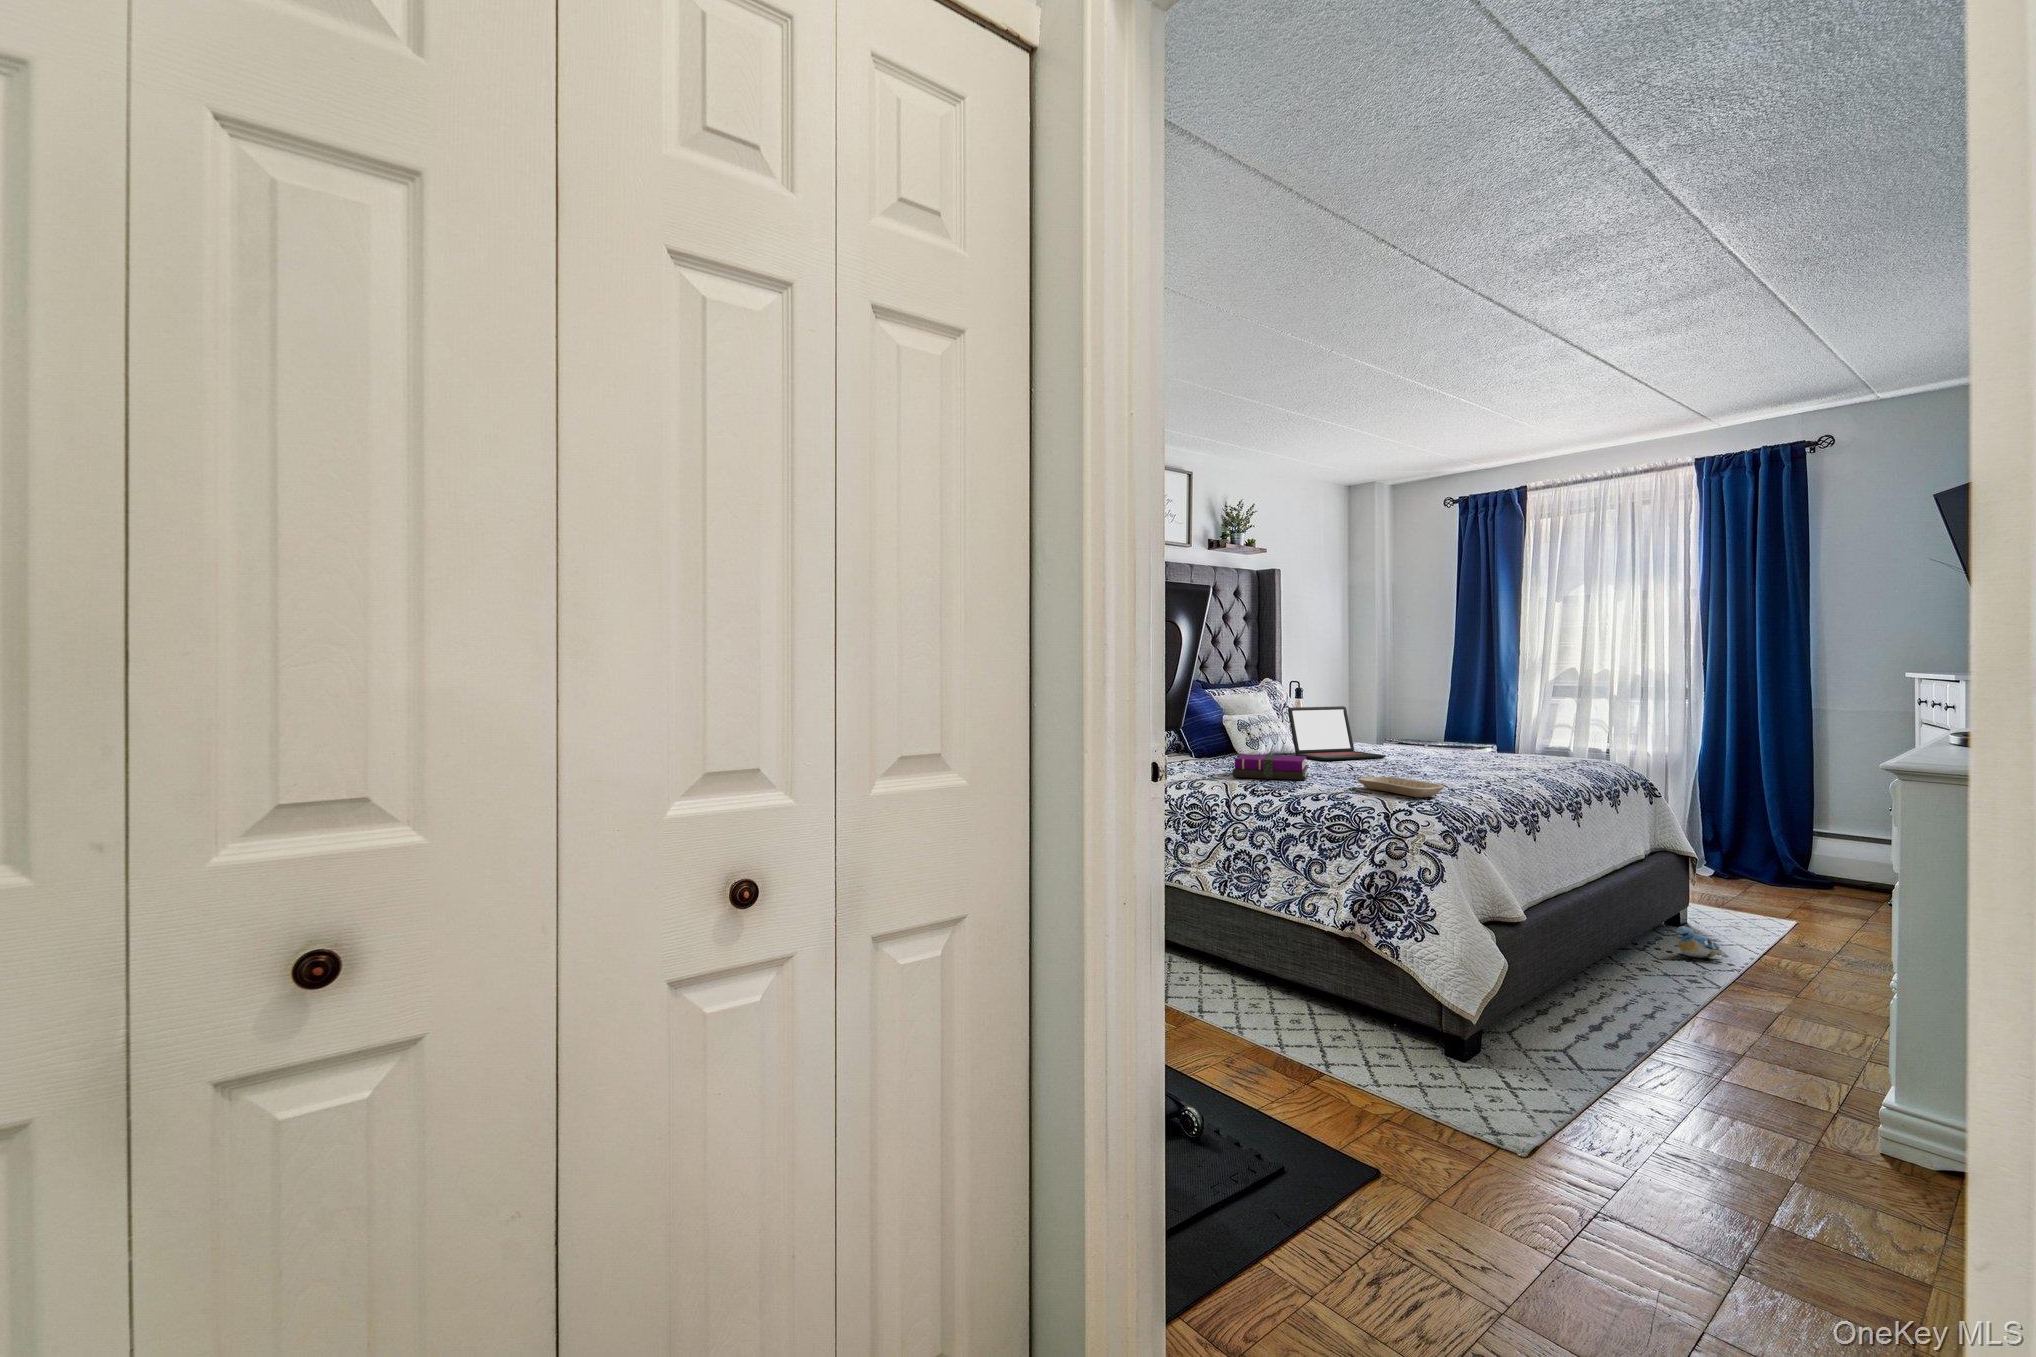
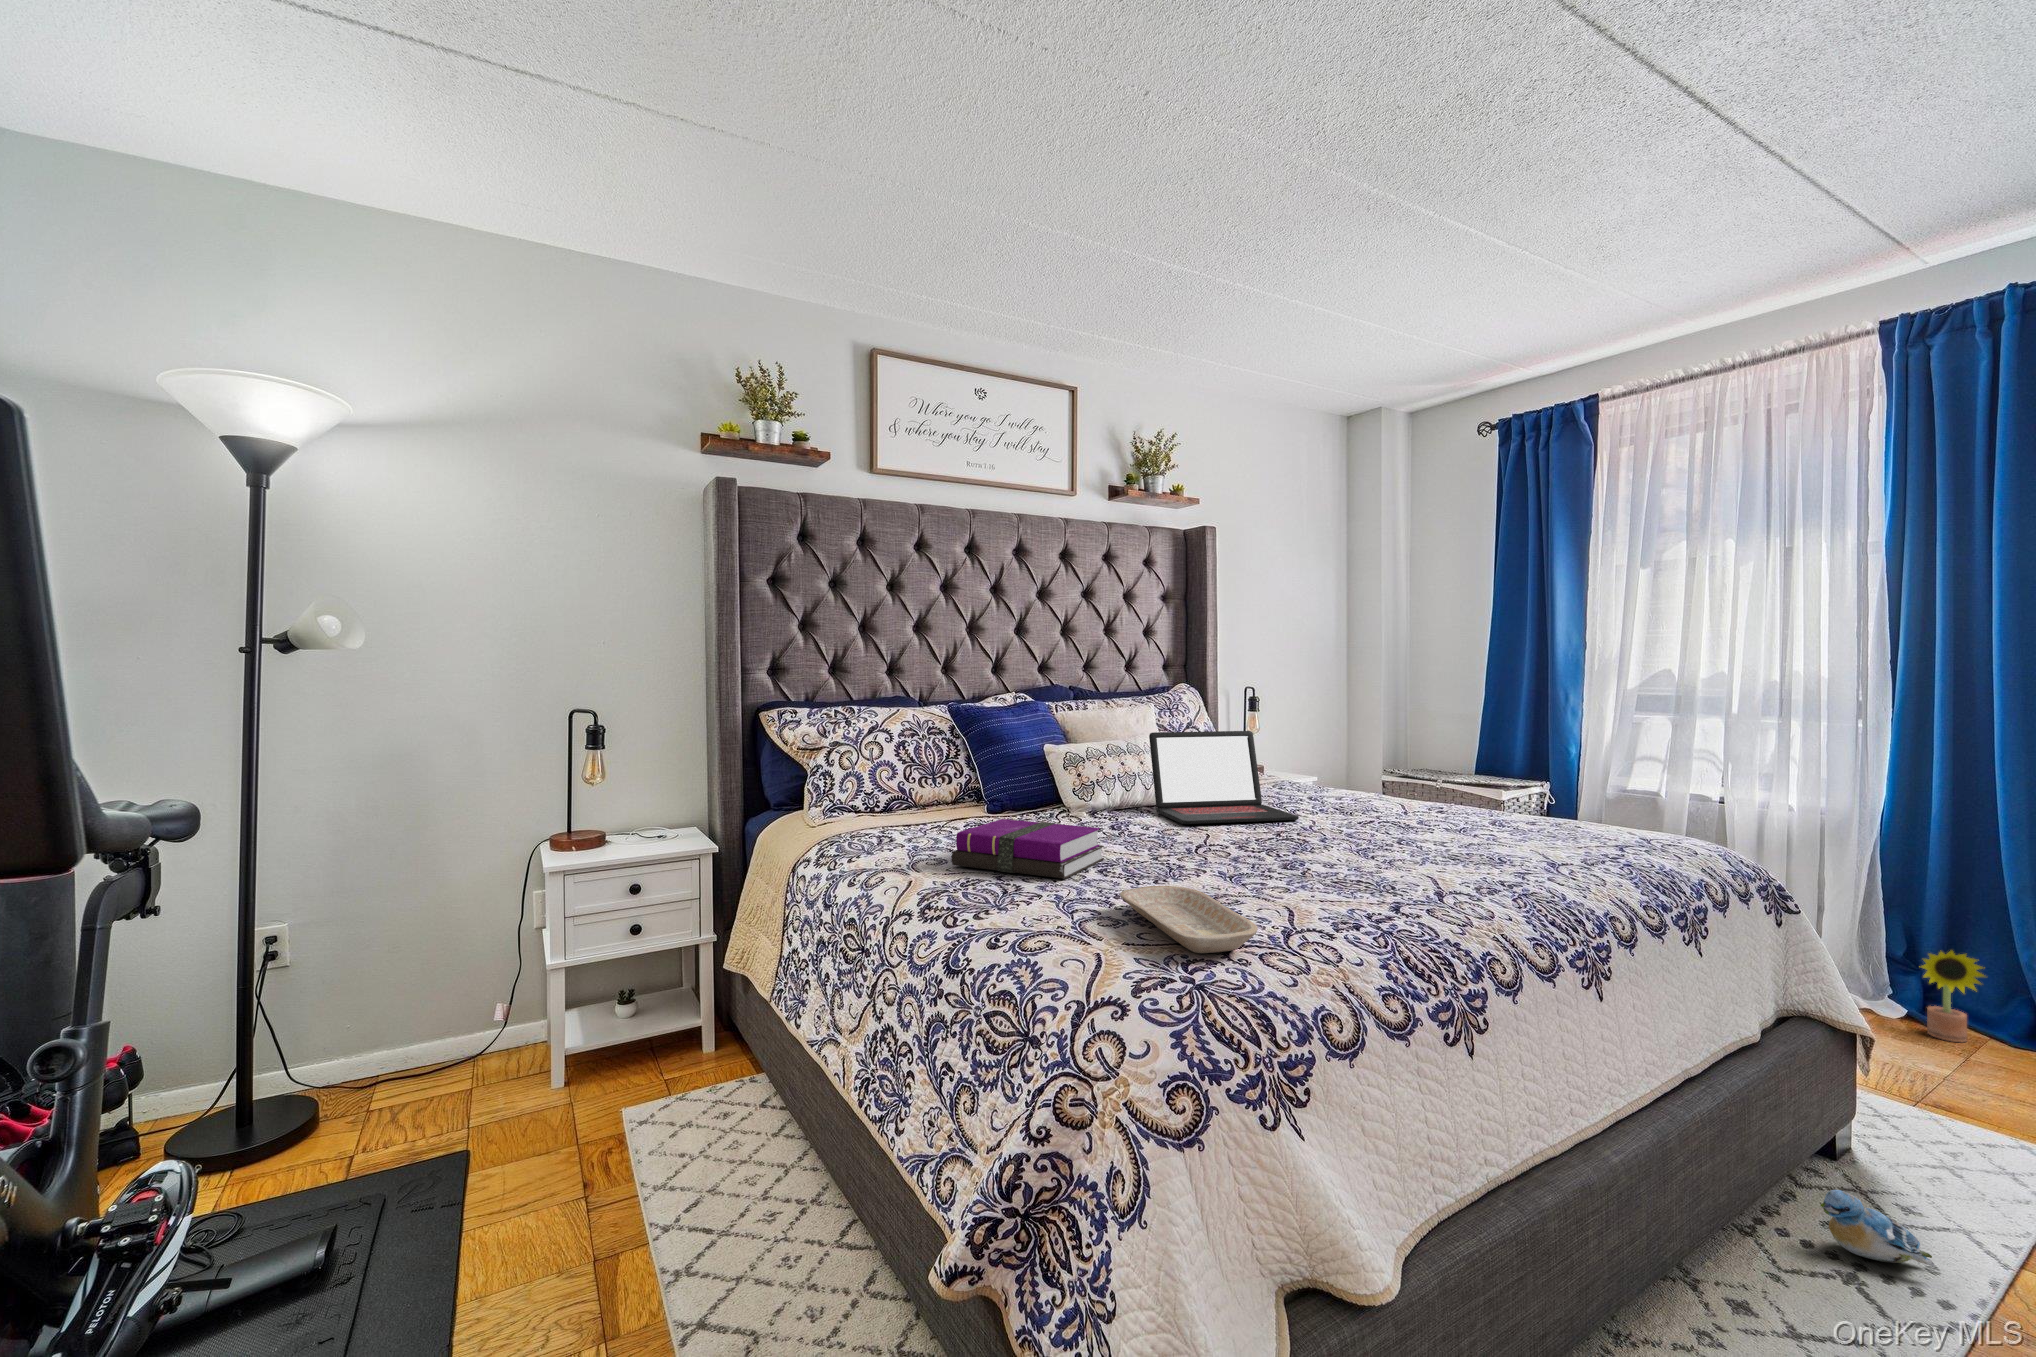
decorative plant: none [1720,831,1757,885] -> present [1921,951,1985,1042]

